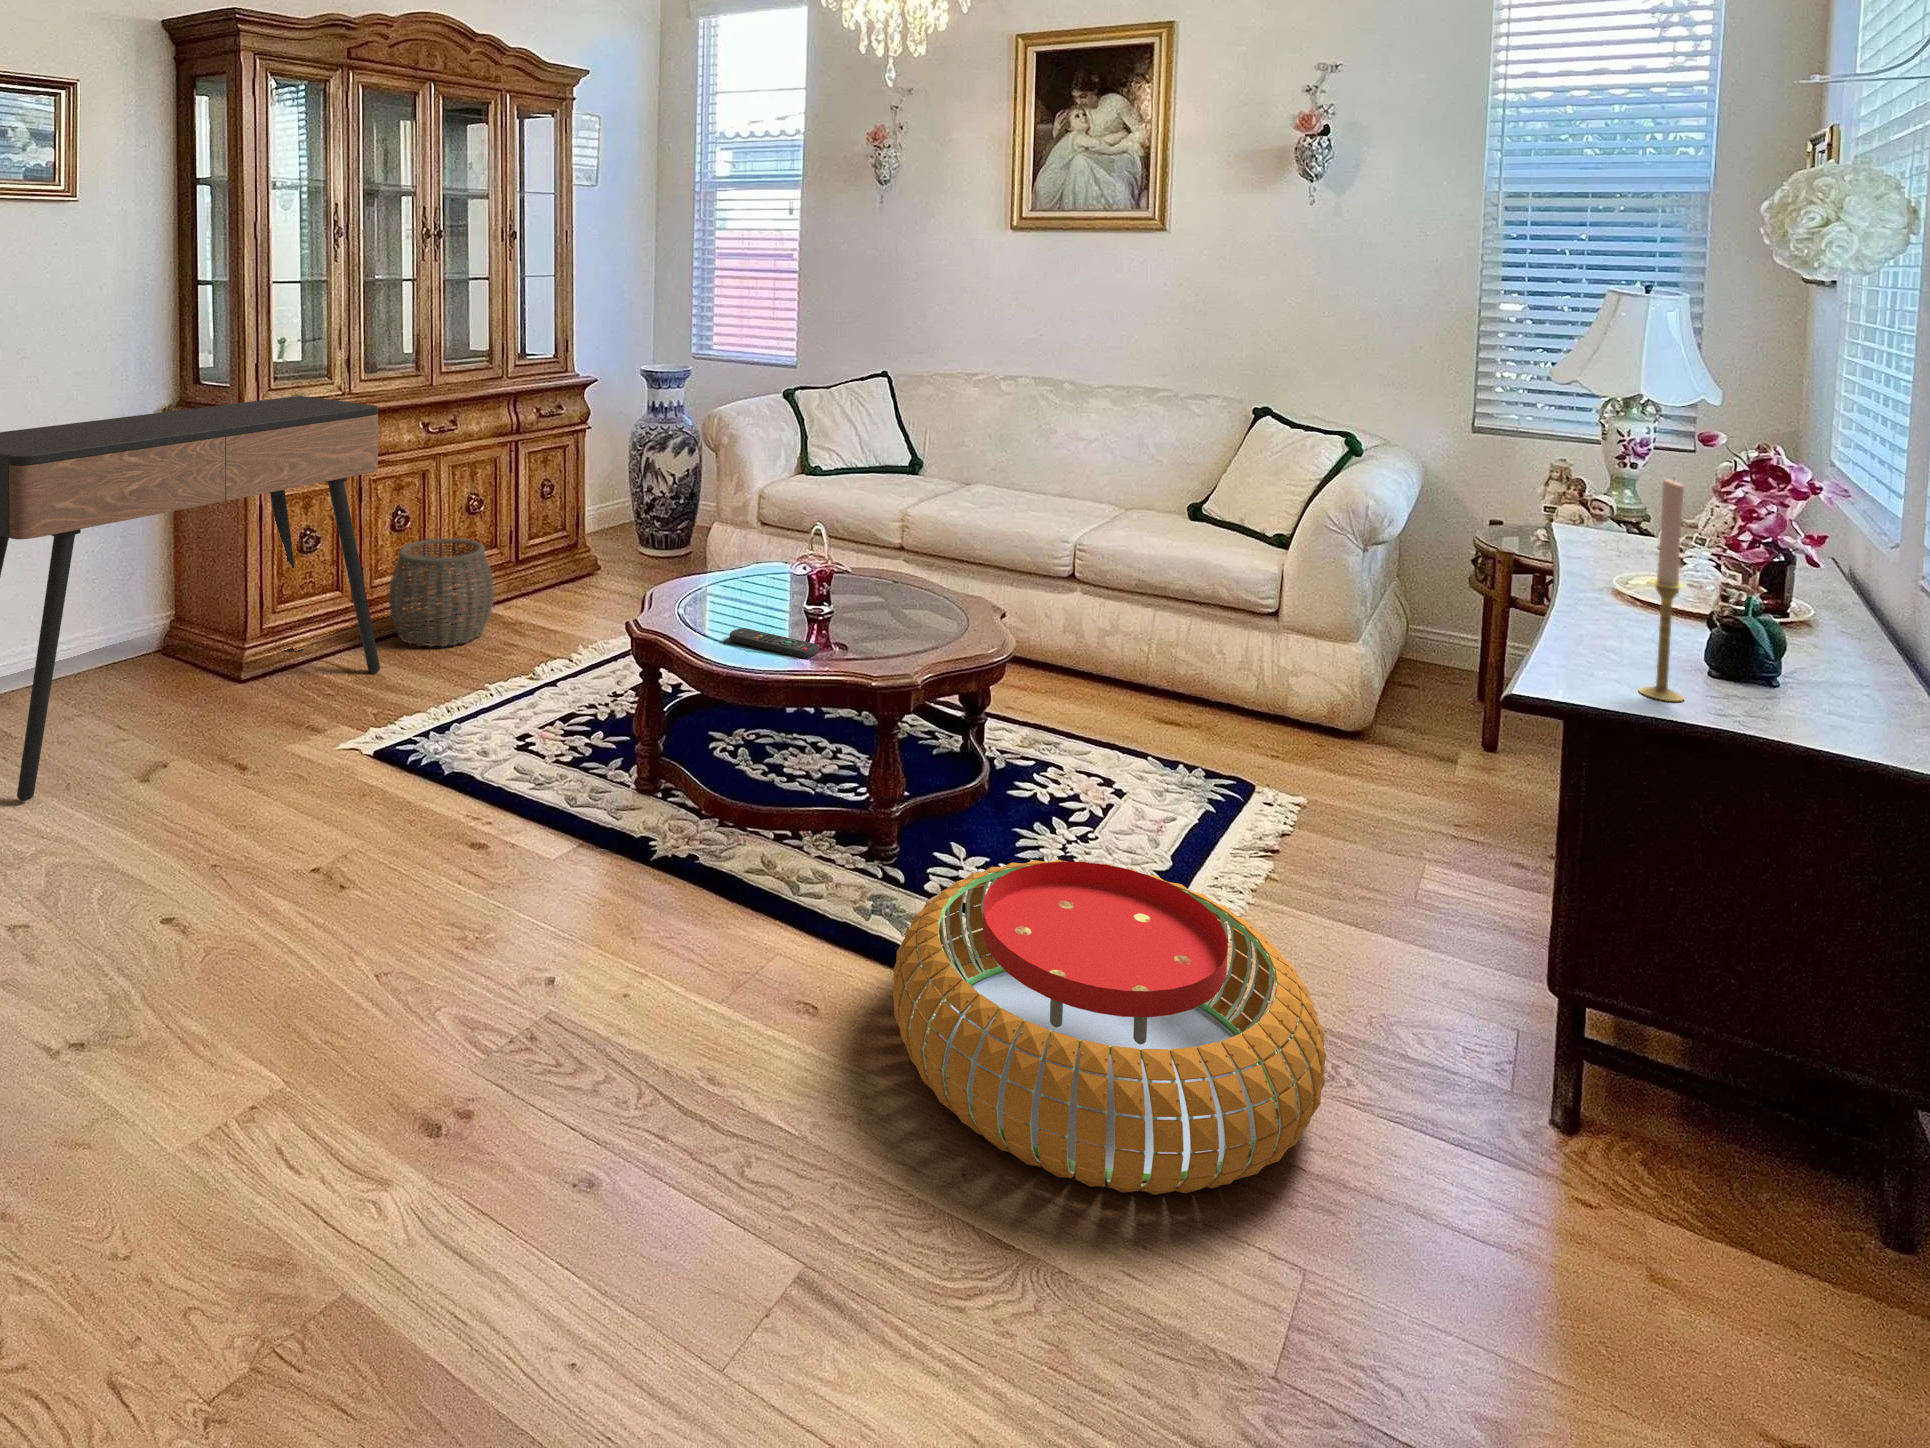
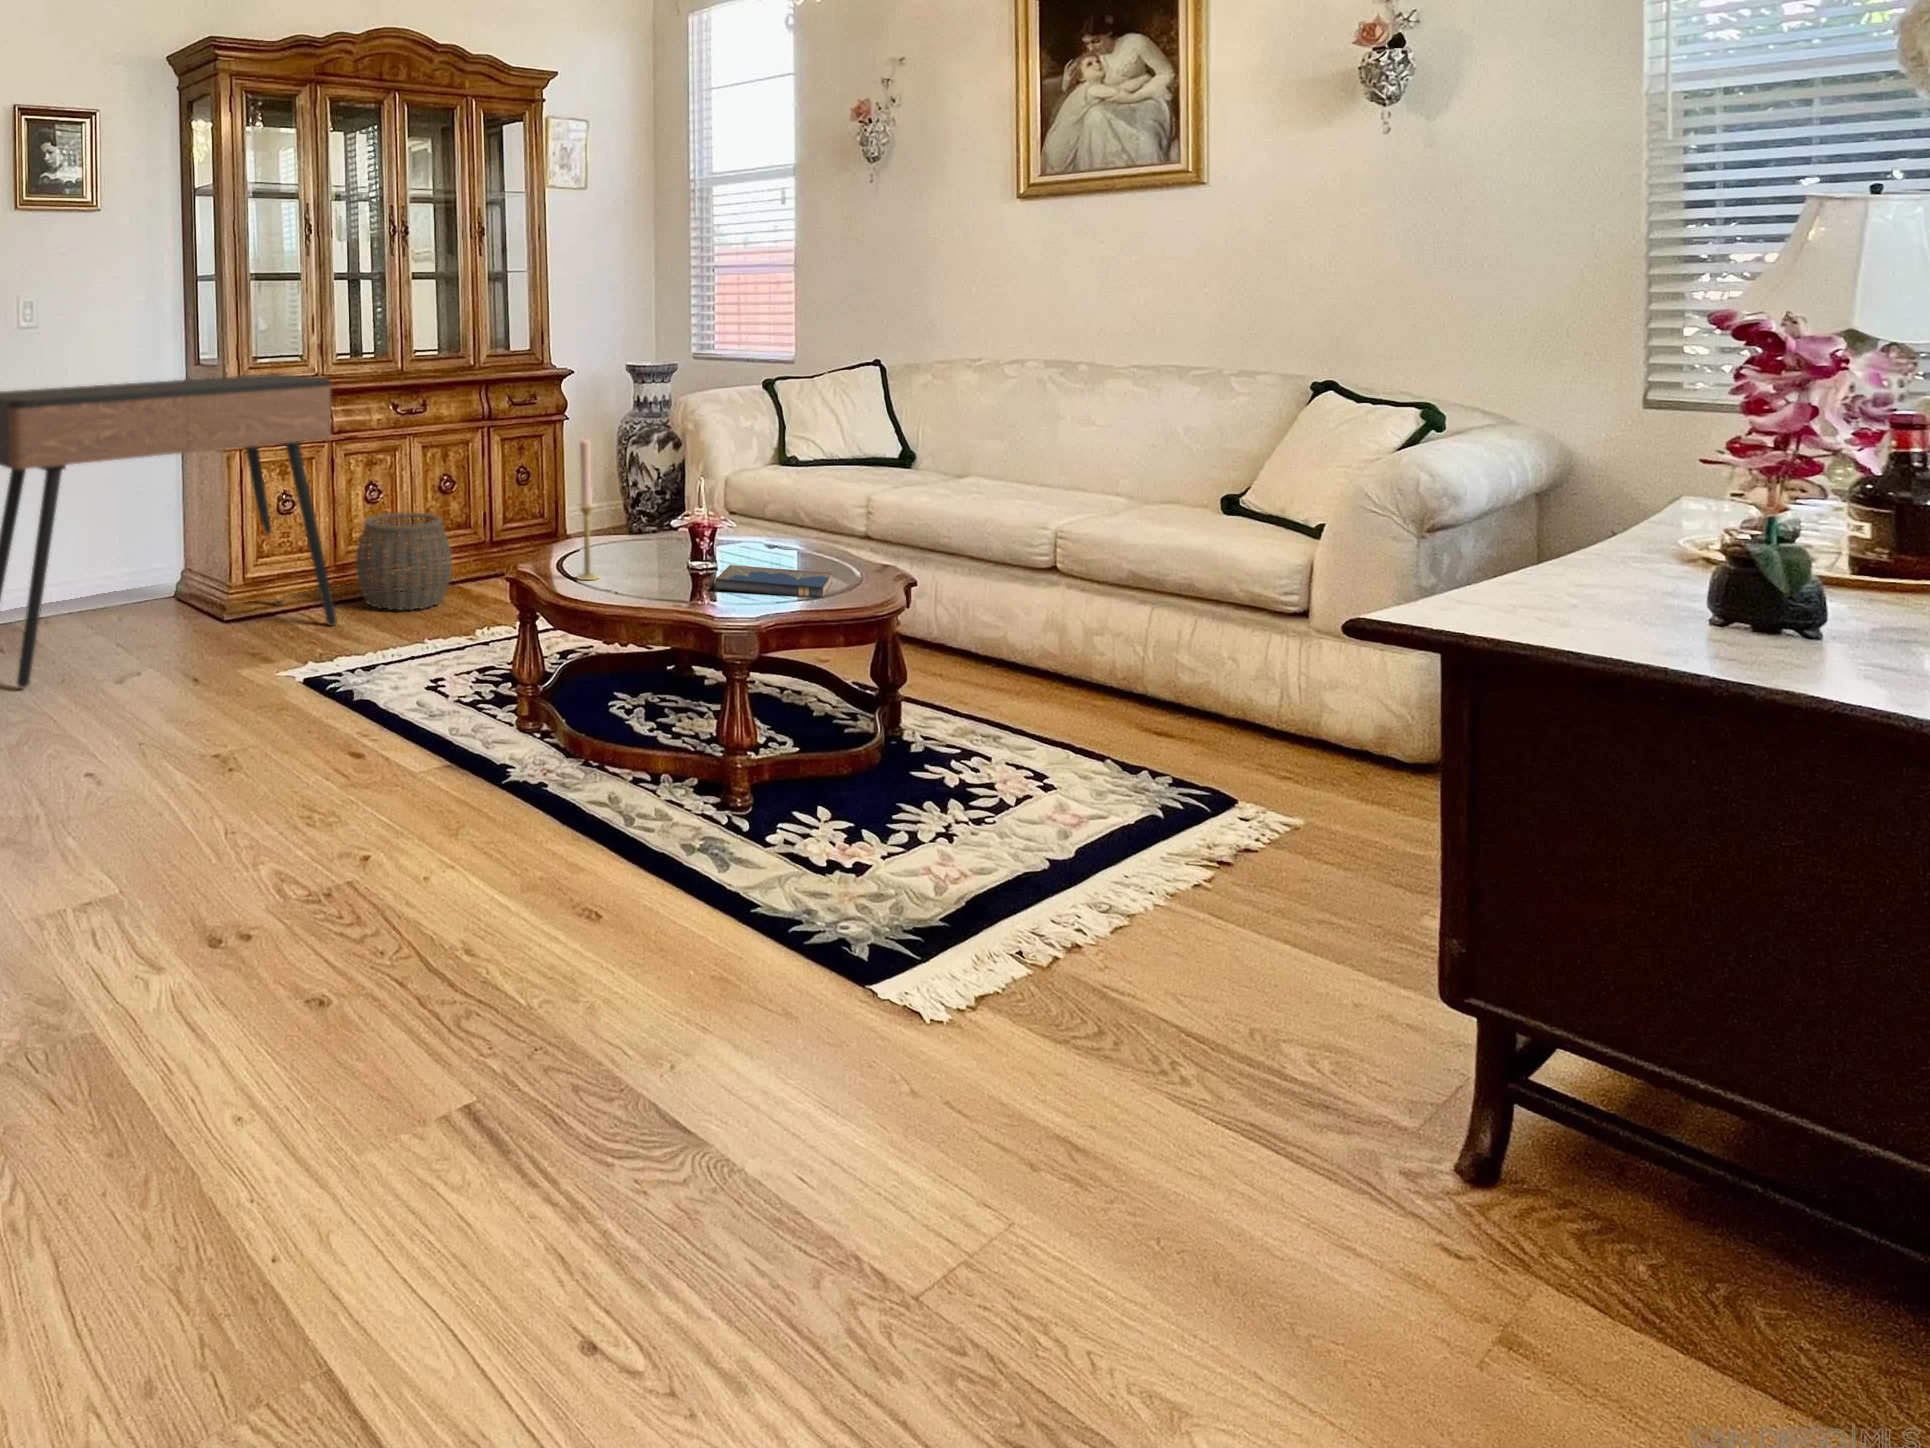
candlestick: present [1639,479,1686,701] -> present [577,438,598,580]
hardcover book: none [847,608,949,642] -> present [716,565,832,598]
remote control: present [730,628,819,658] -> none [595,575,678,601]
pouf: present [893,859,1326,1195] -> none [648,800,1126,1126]

